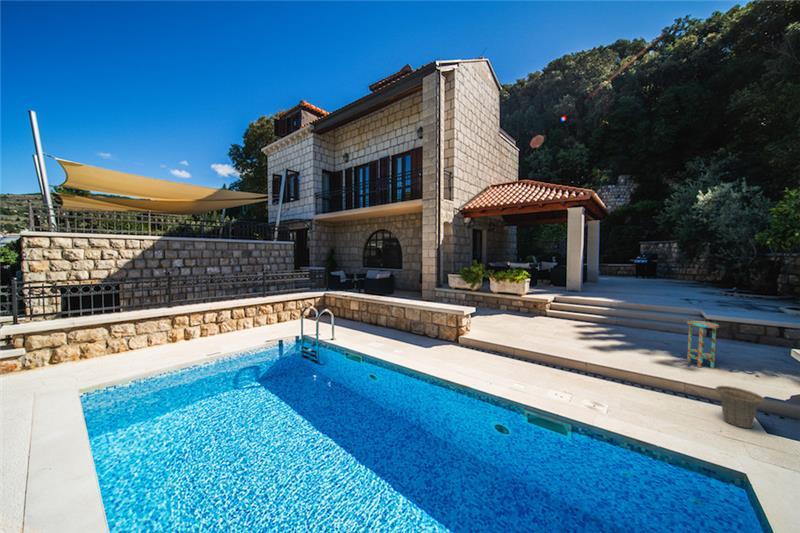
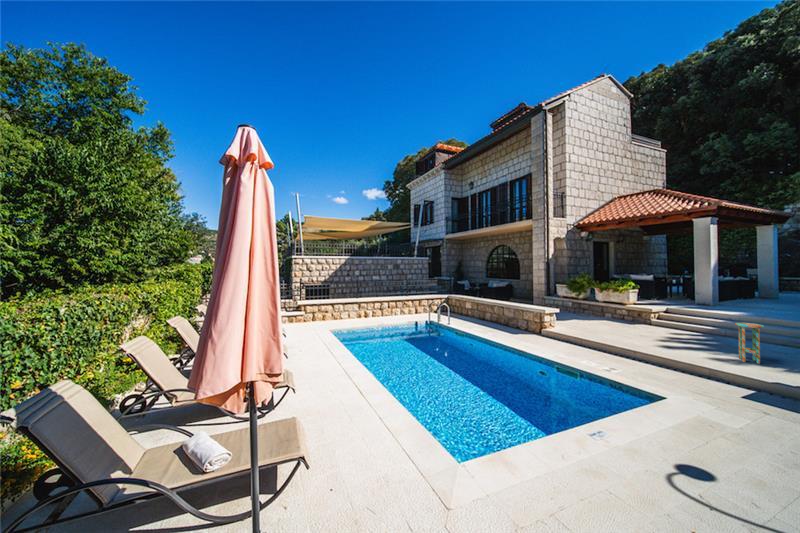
basket: present [715,386,765,428] -> none [695,360,728,389]

